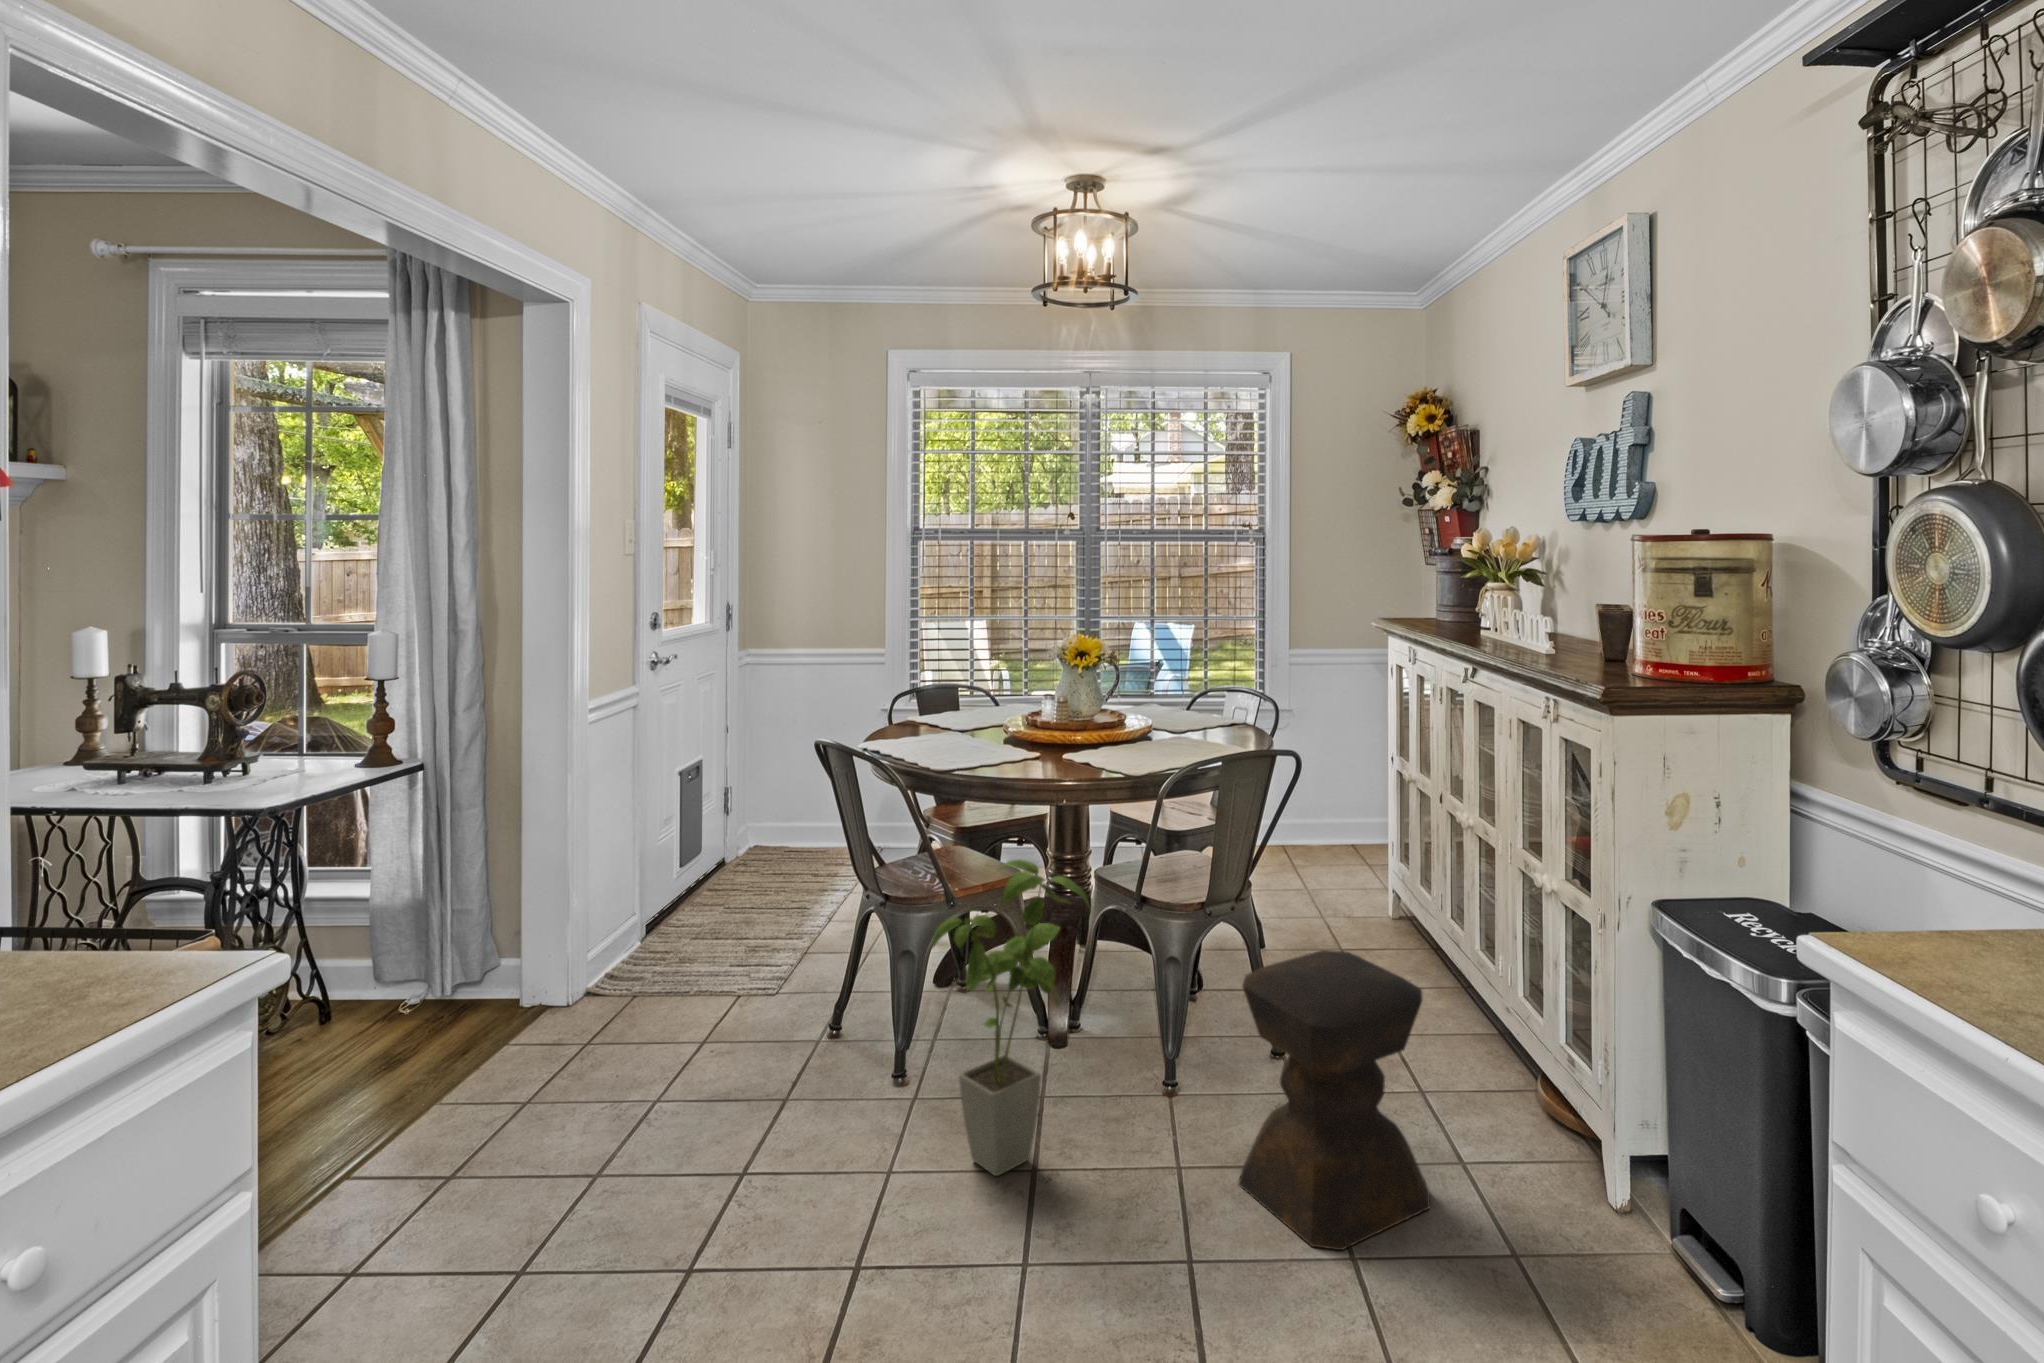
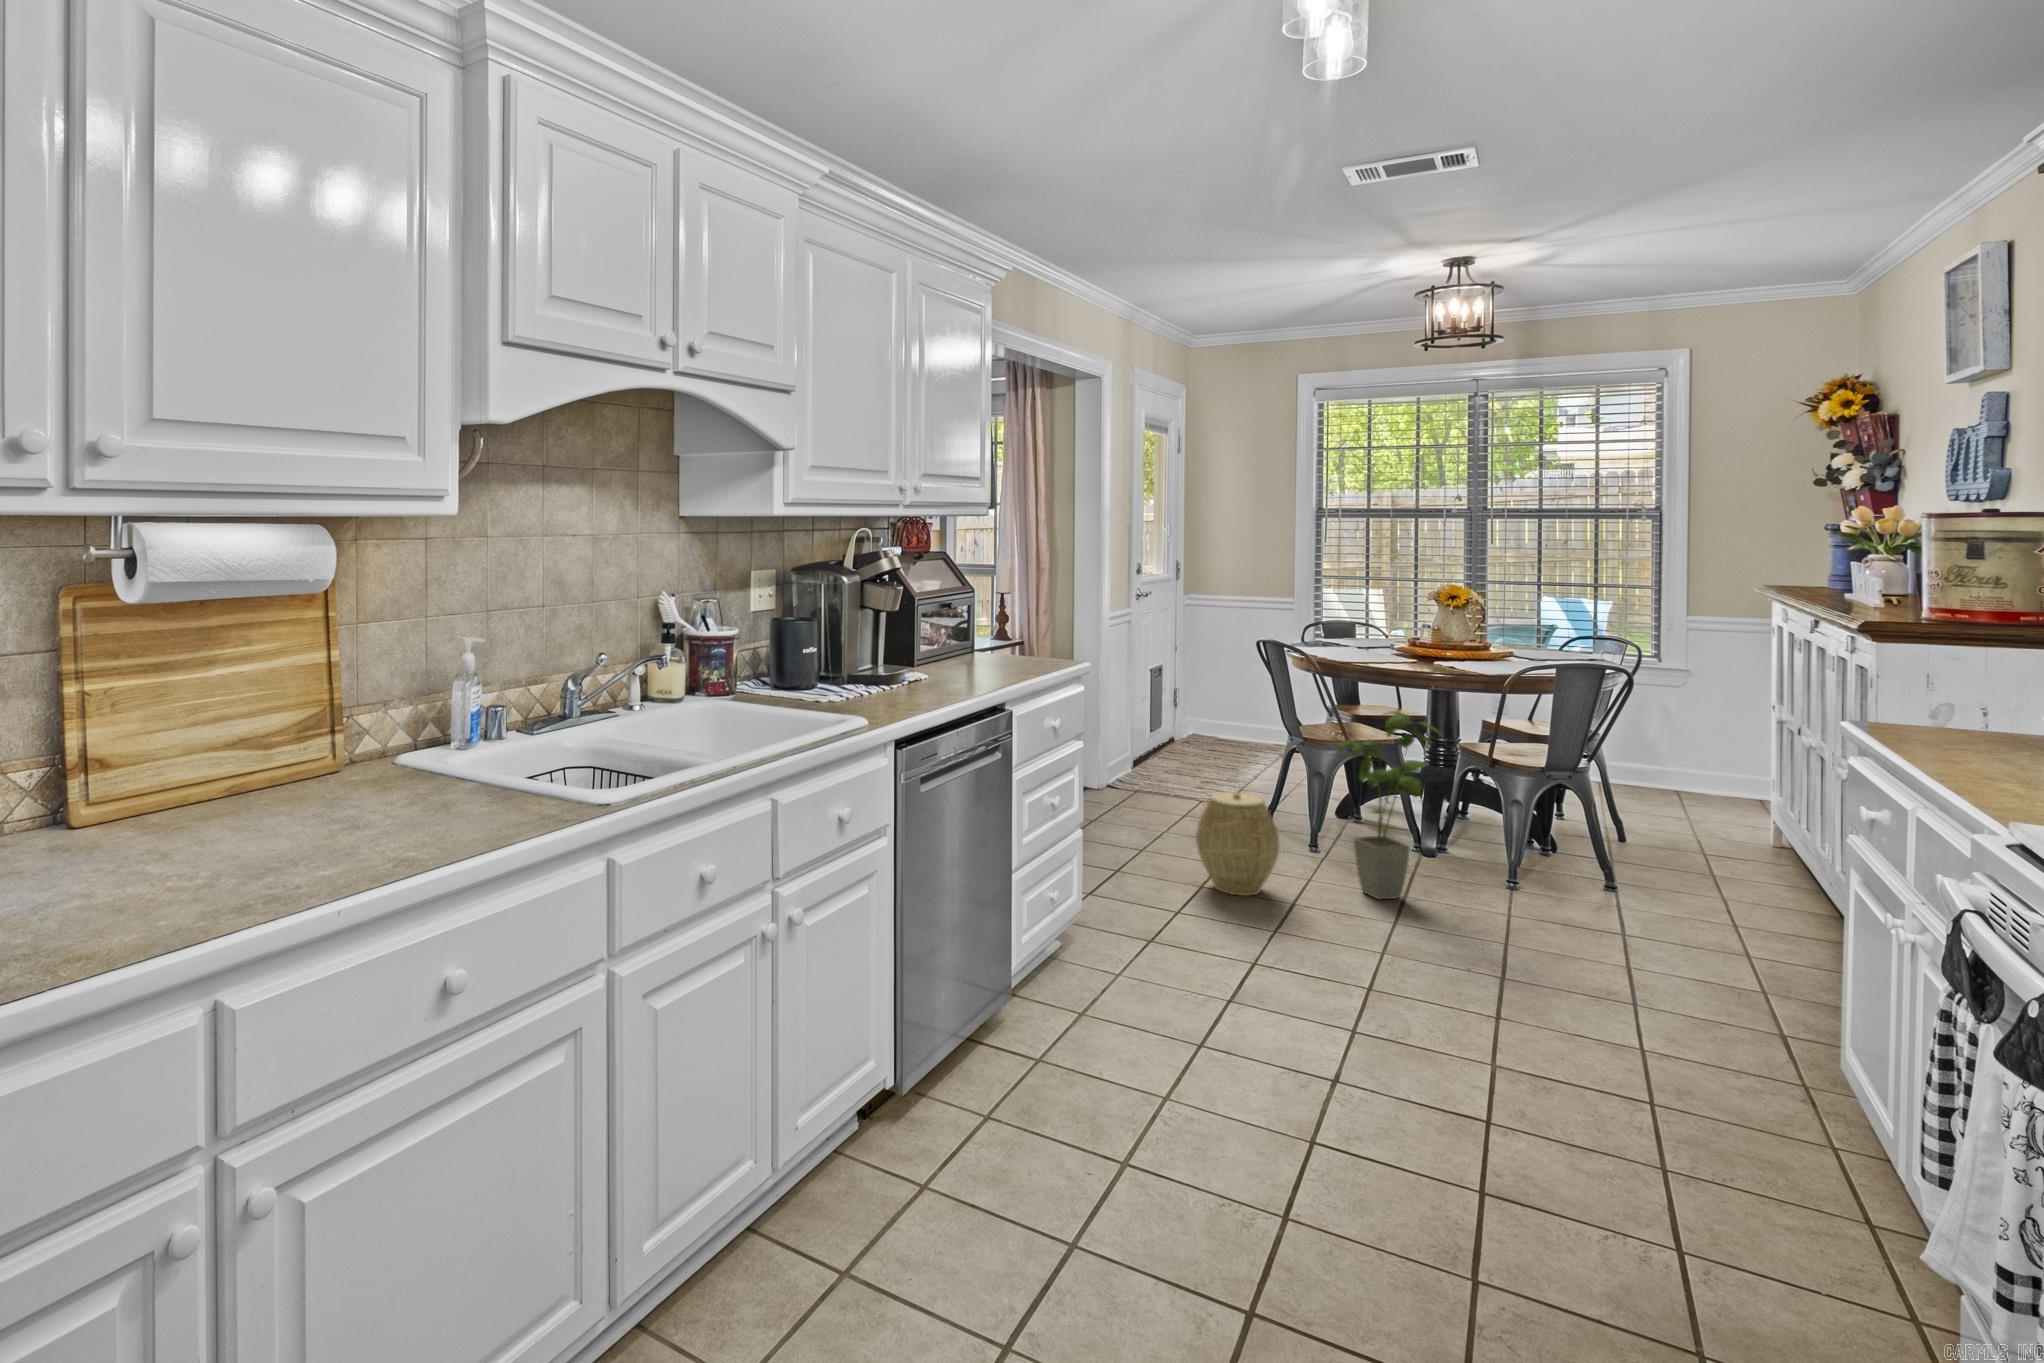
stool: present [1238,950,1430,1250] -> none [1552,798,1709,972]
woven basket: none [690,1044,839,1254] -> present [1196,793,1279,896]

